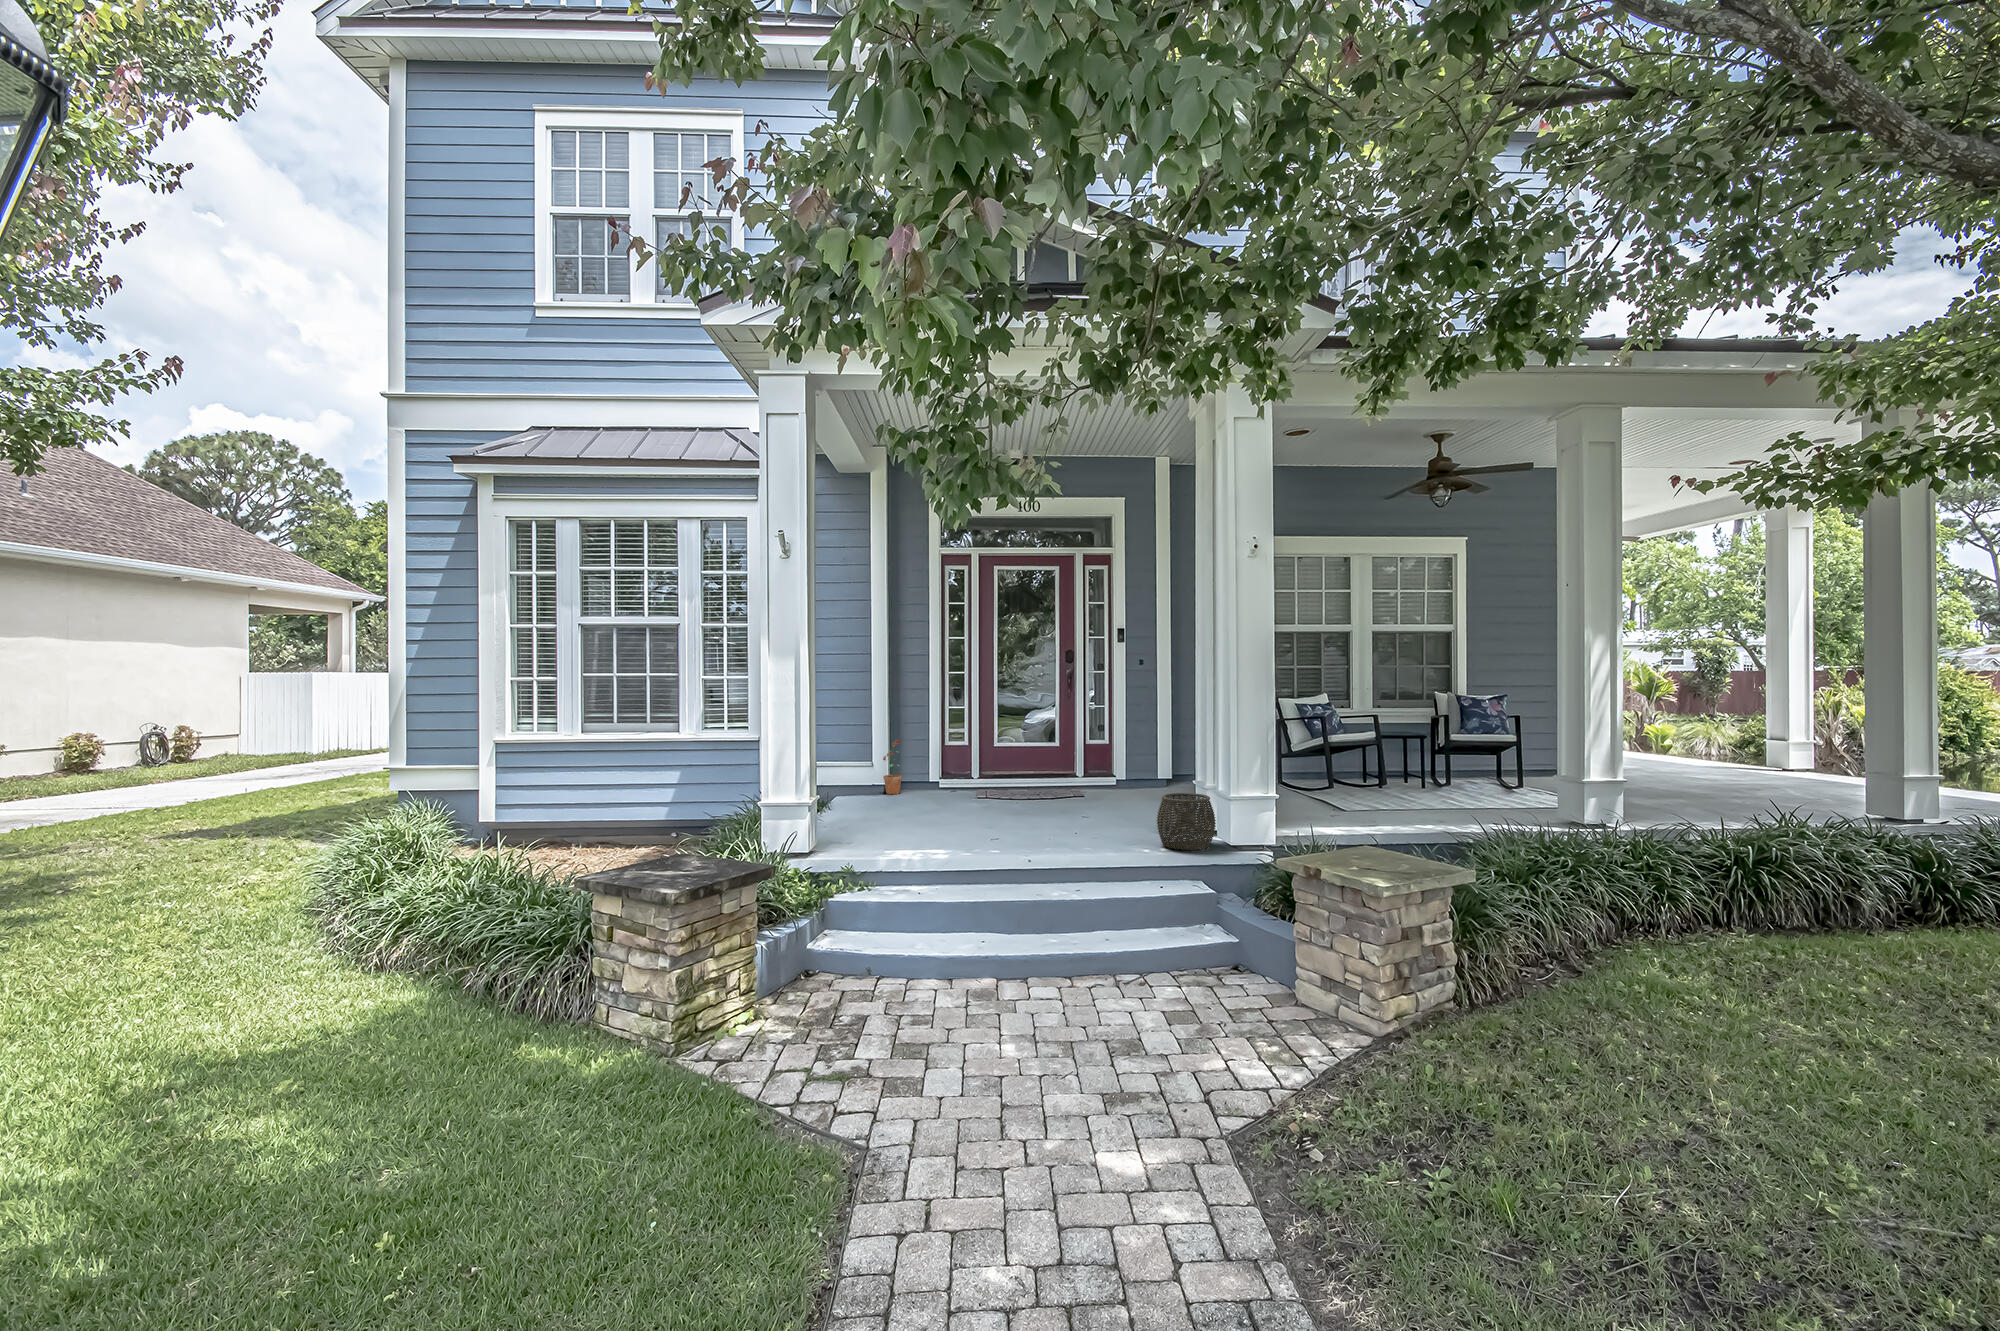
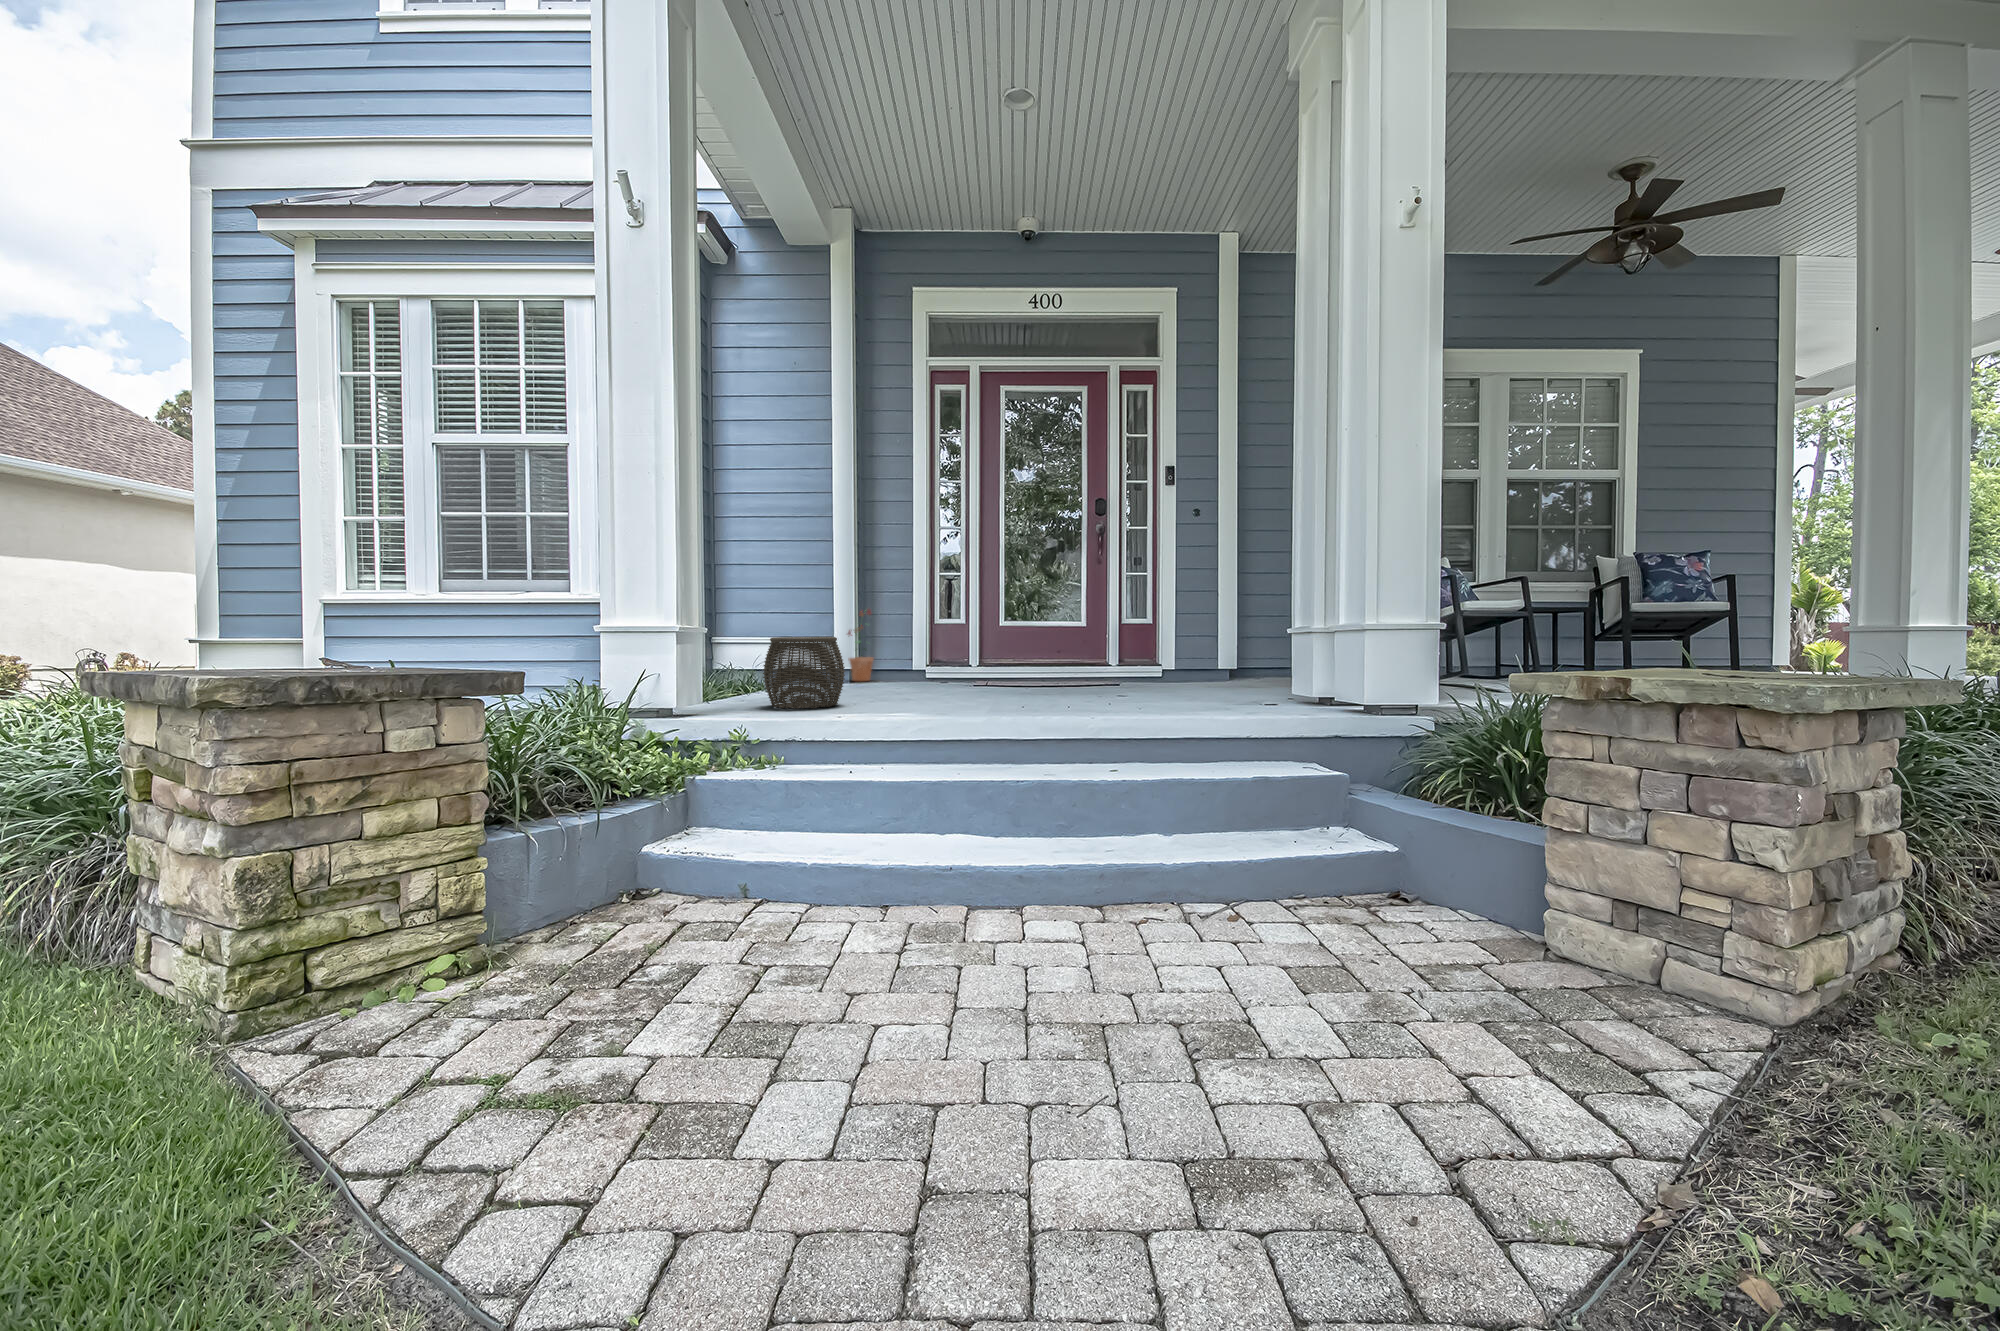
woven basket: present [1157,793,1216,850] -> present [763,637,845,709]

